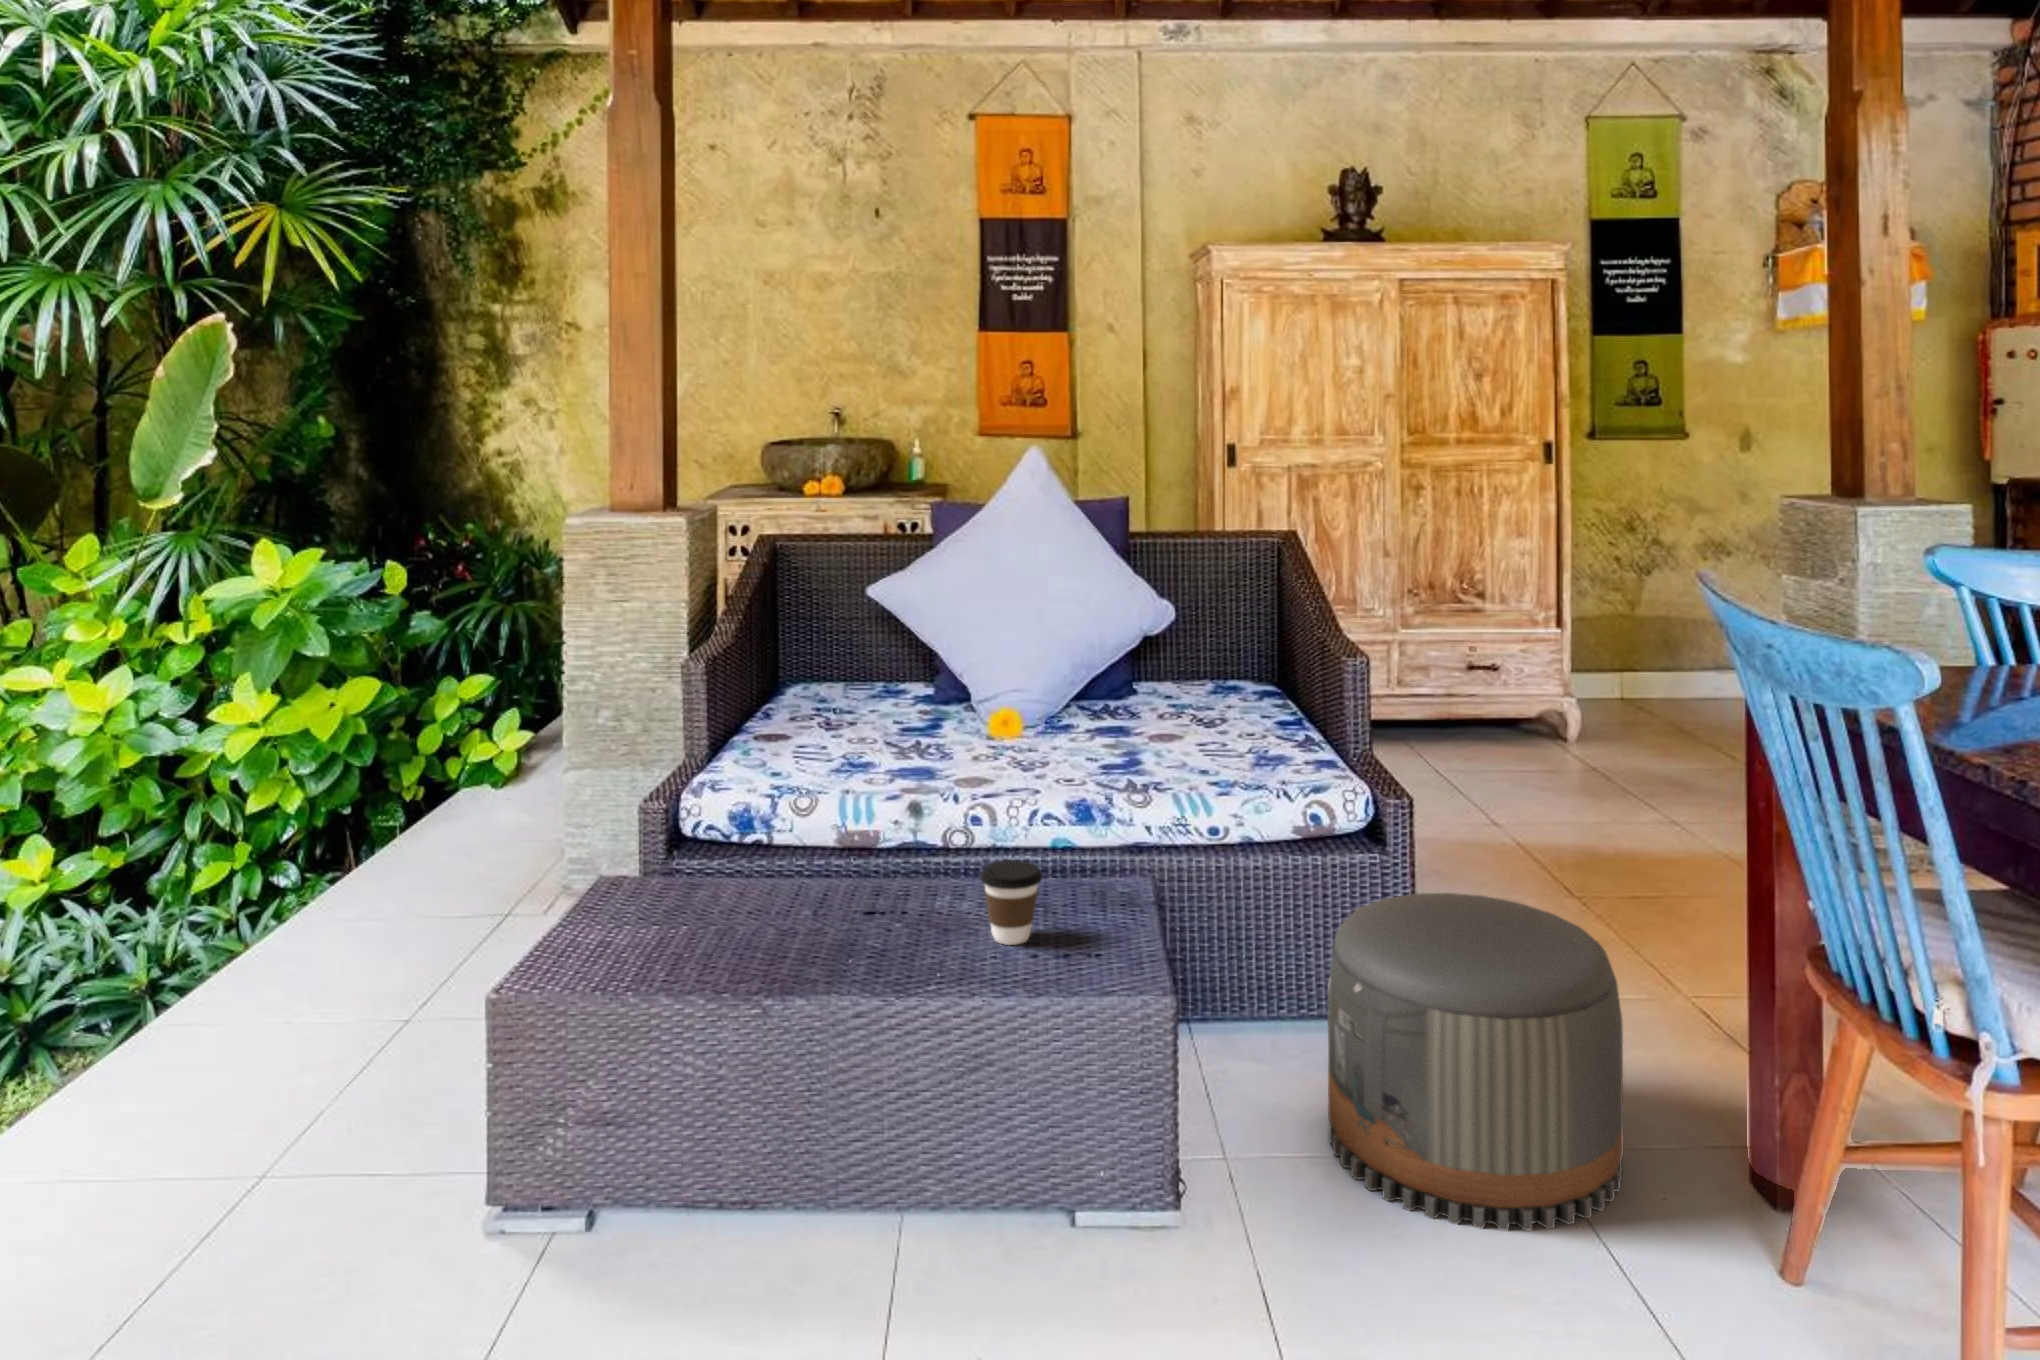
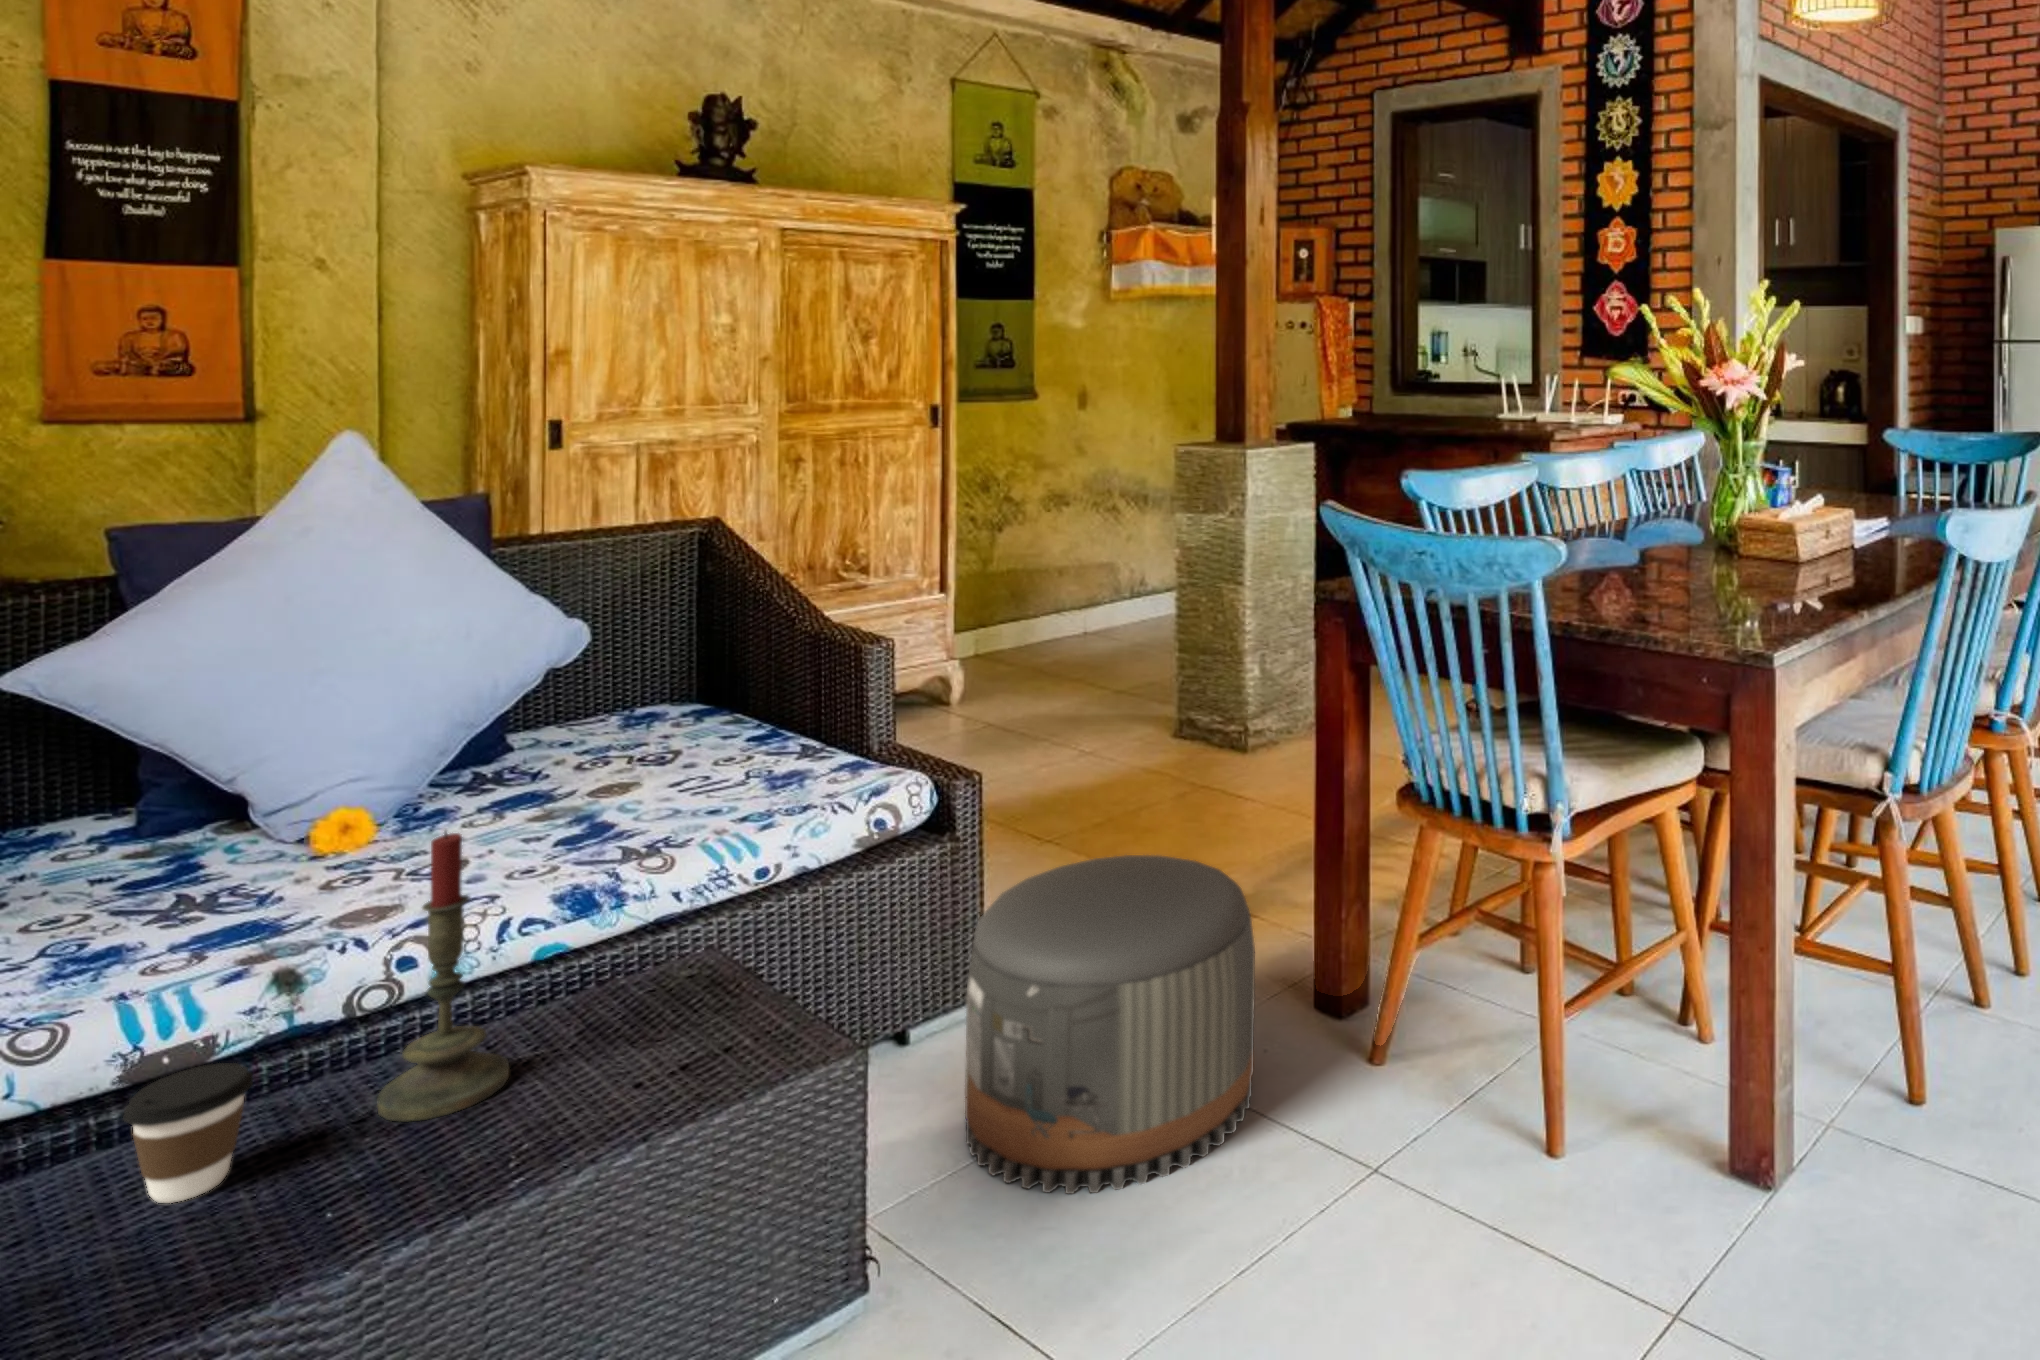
candle: none [907,717,980,917] -> present [378,831,509,1122]
coffee cup: present [980,860,1042,945] -> present [124,1063,253,1203]

